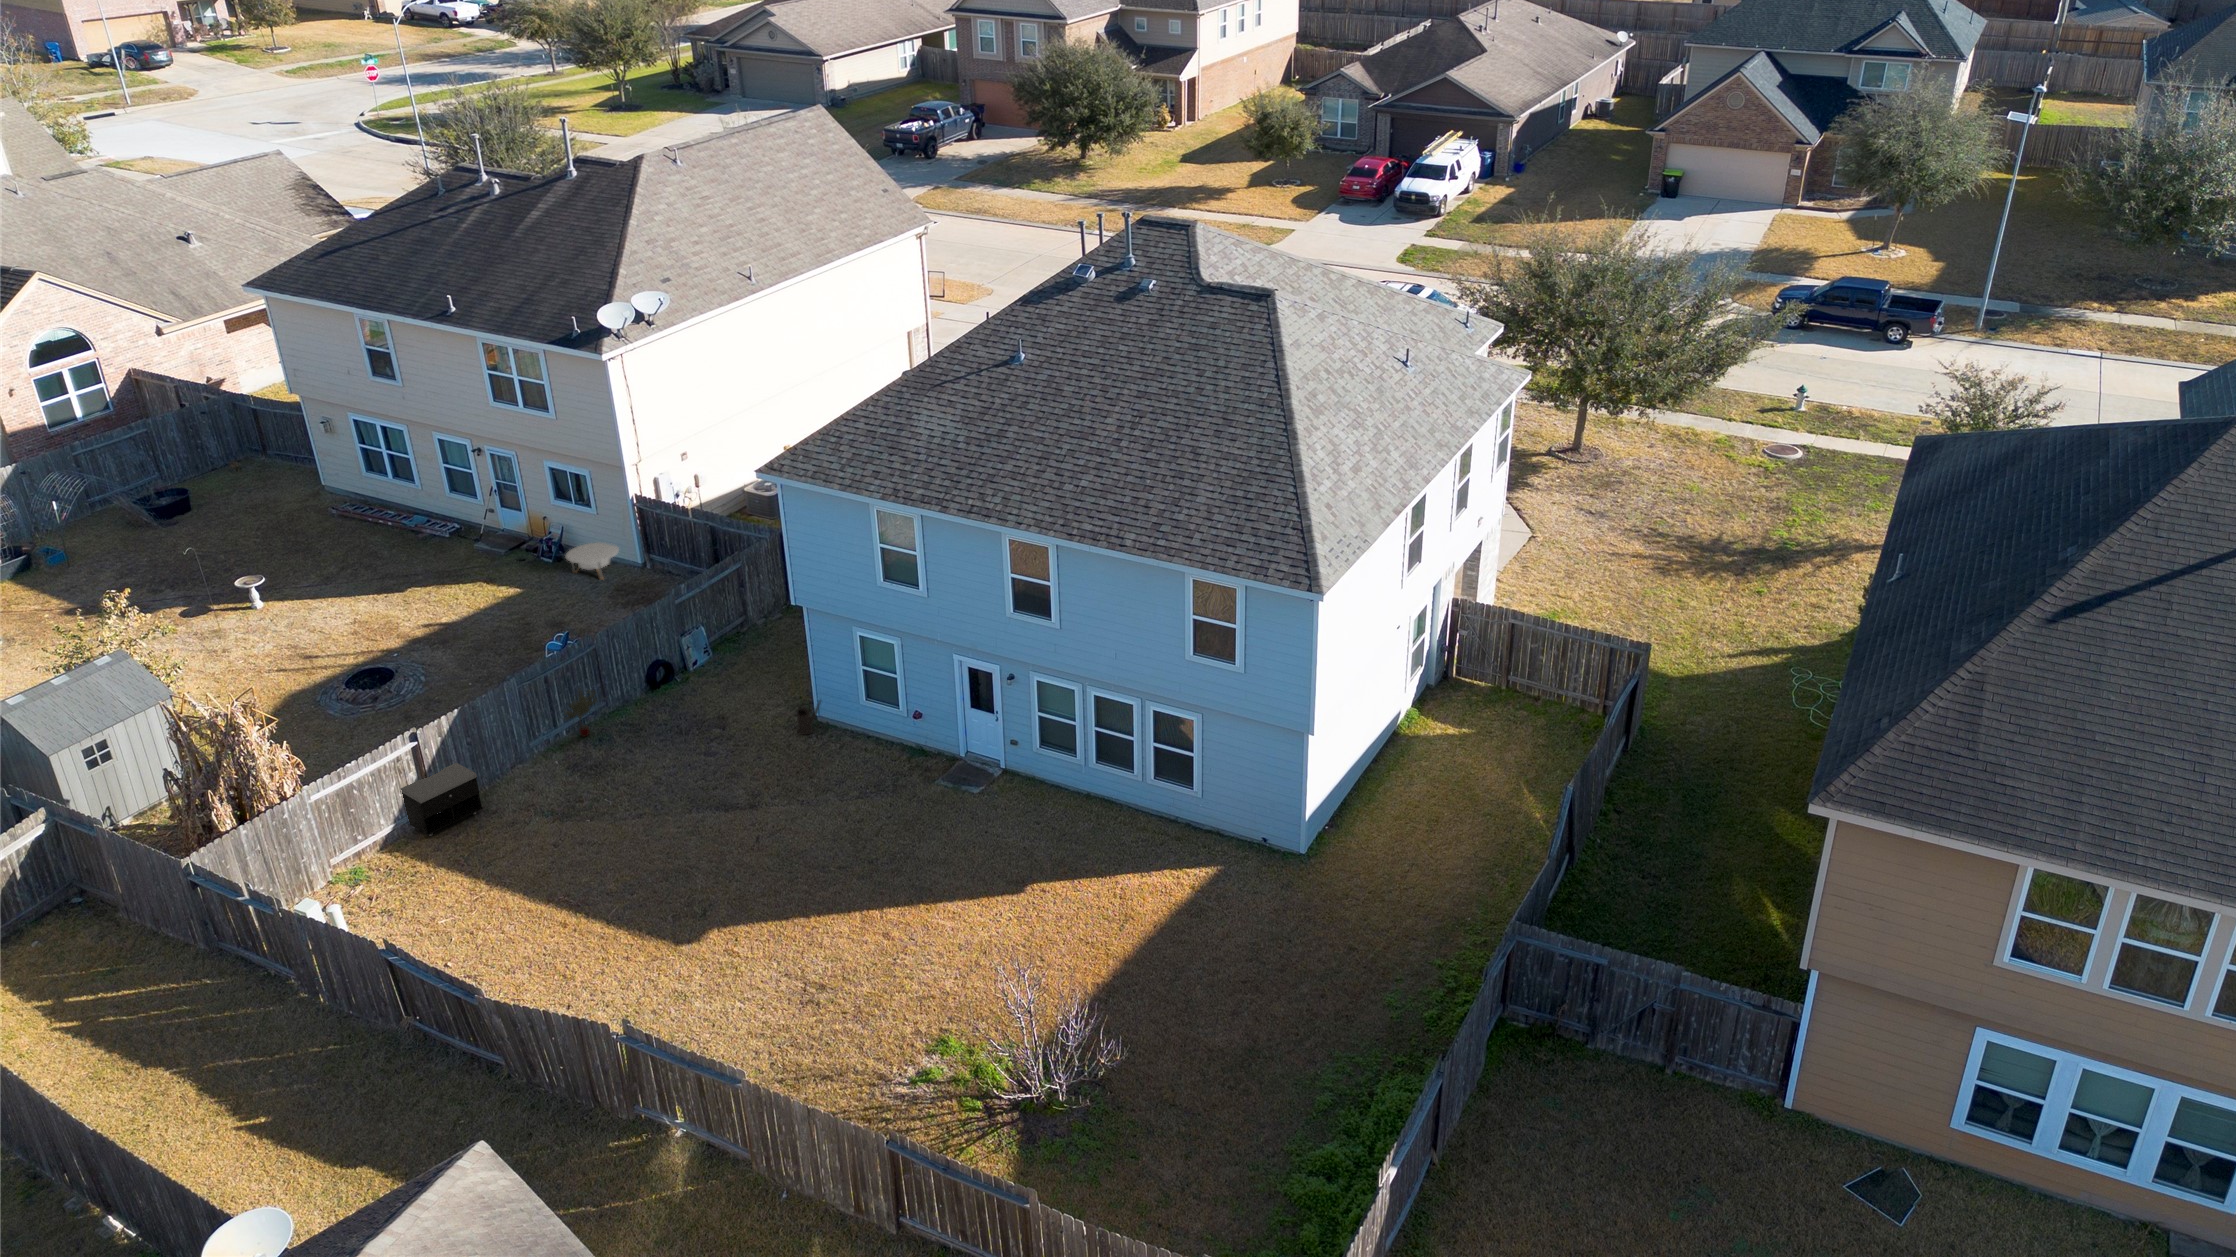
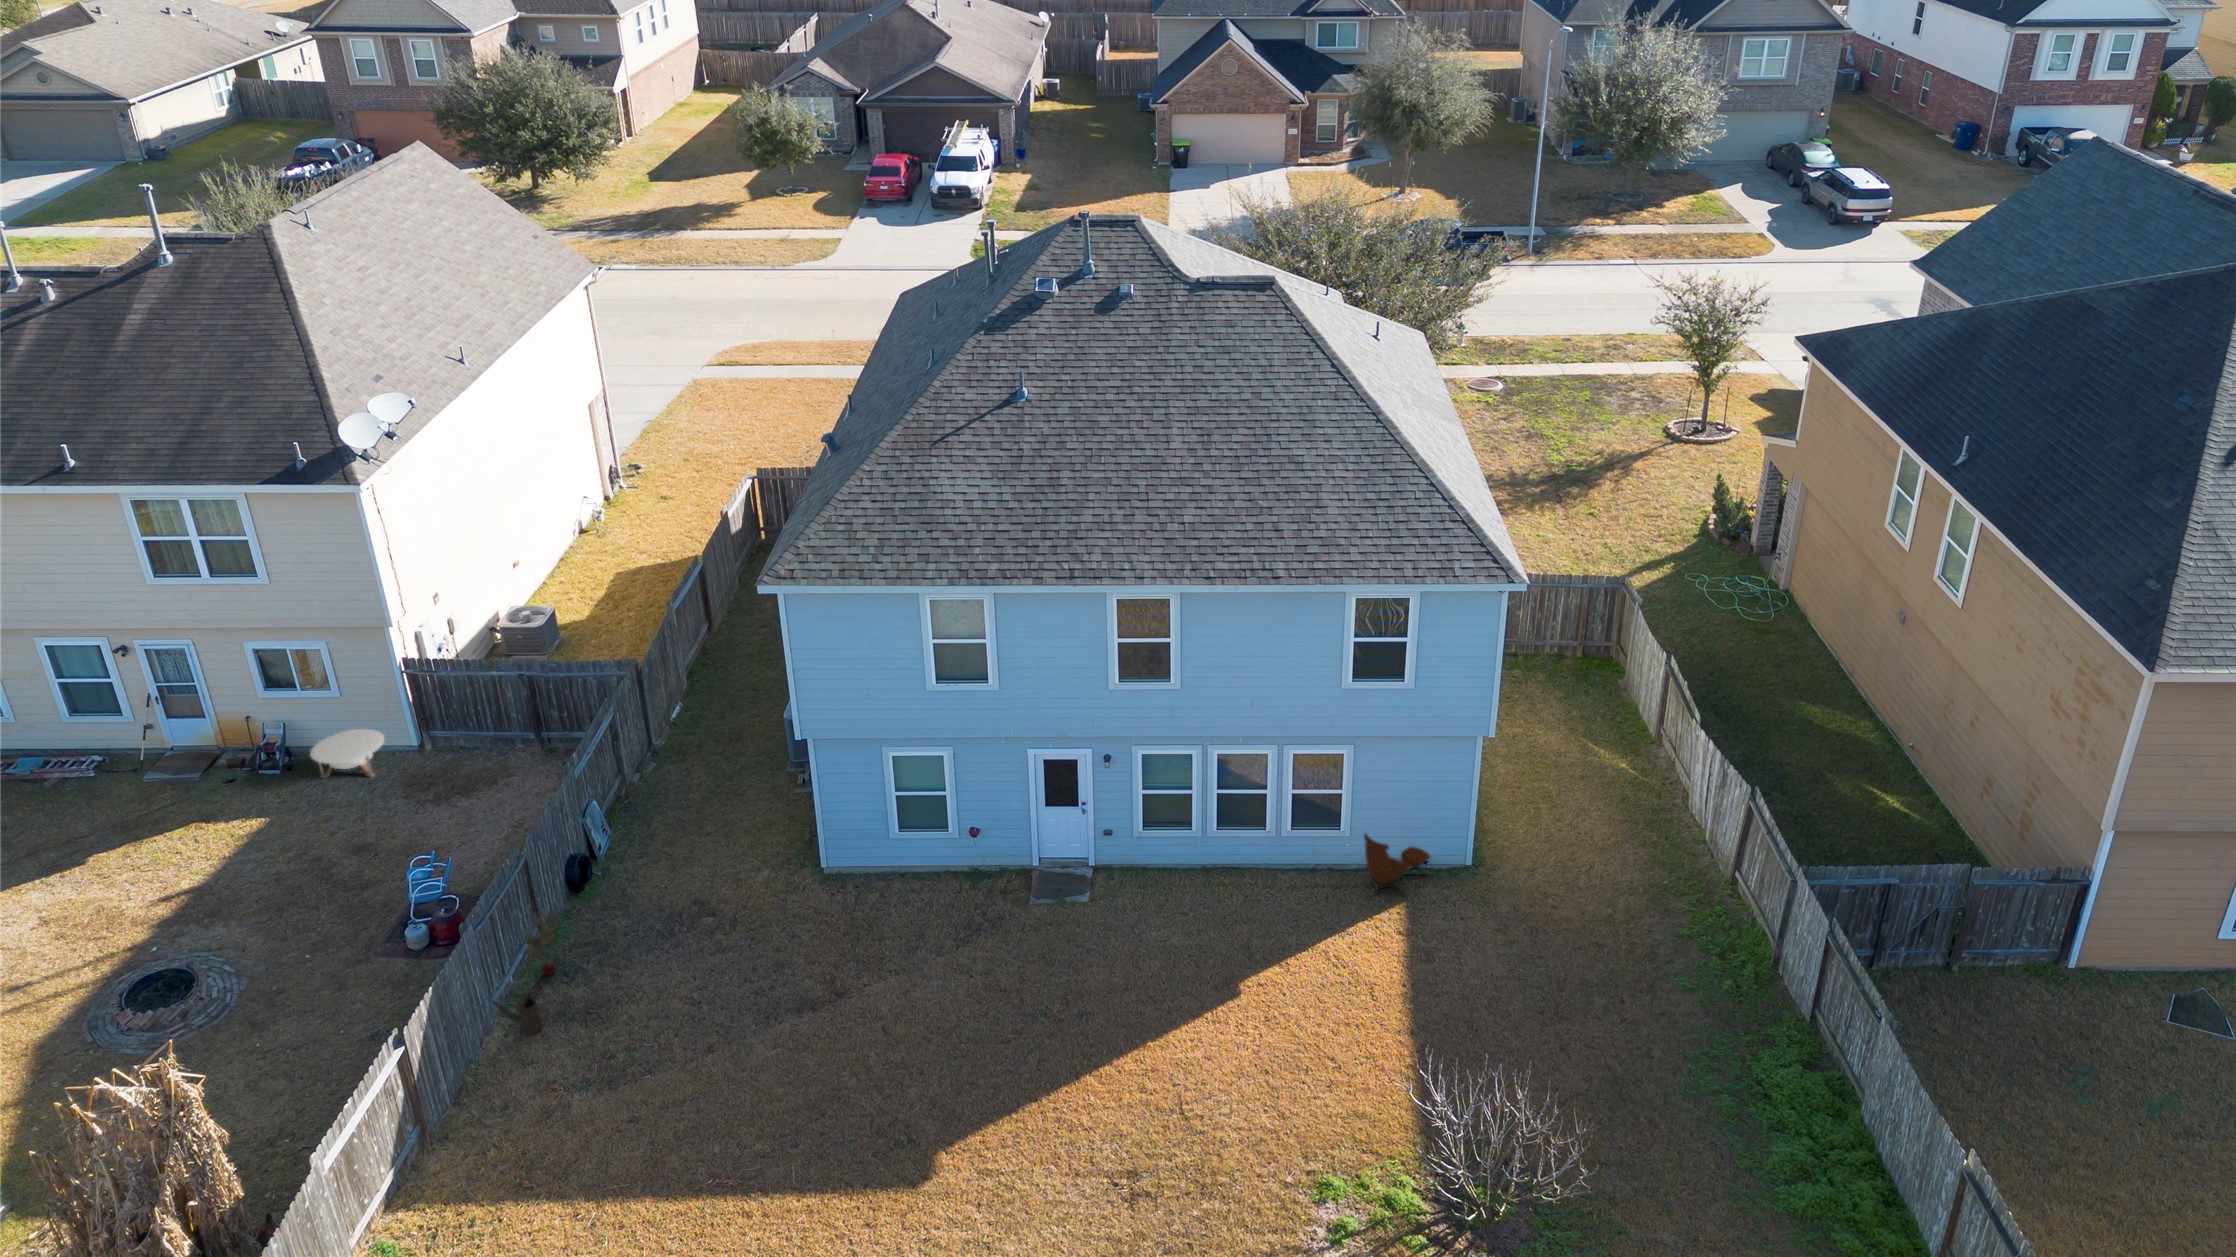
watering can: present [795,701,821,735] -> present [491,993,543,1035]
storage bench: present [401,763,483,836] -> none [398,1061,502,1172]
lounge chair: none [1180,794,1259,862] -> present [1364,834,1430,892]

